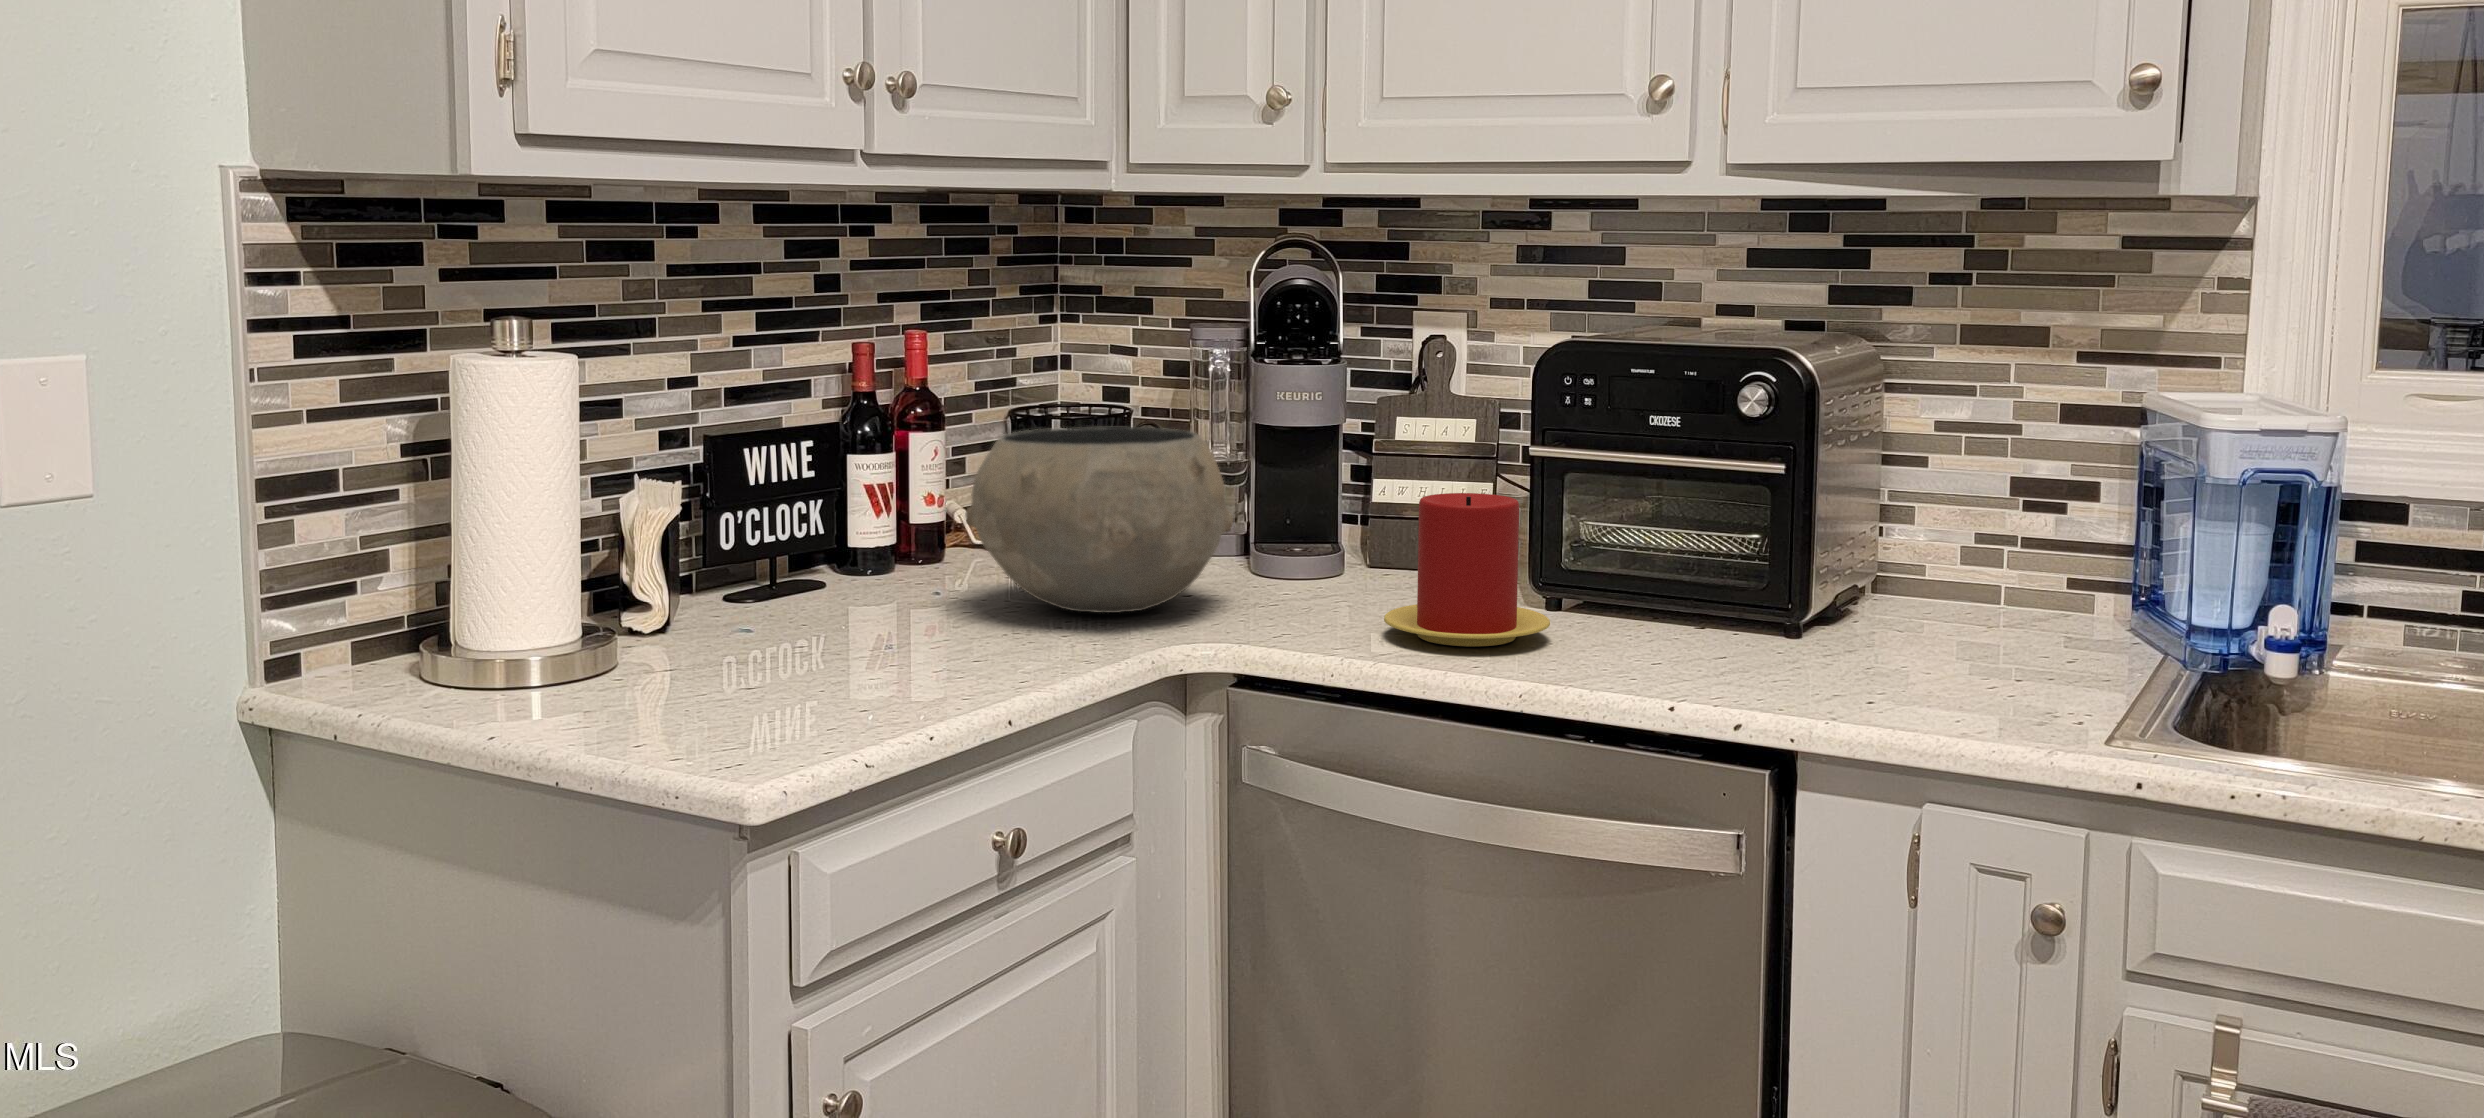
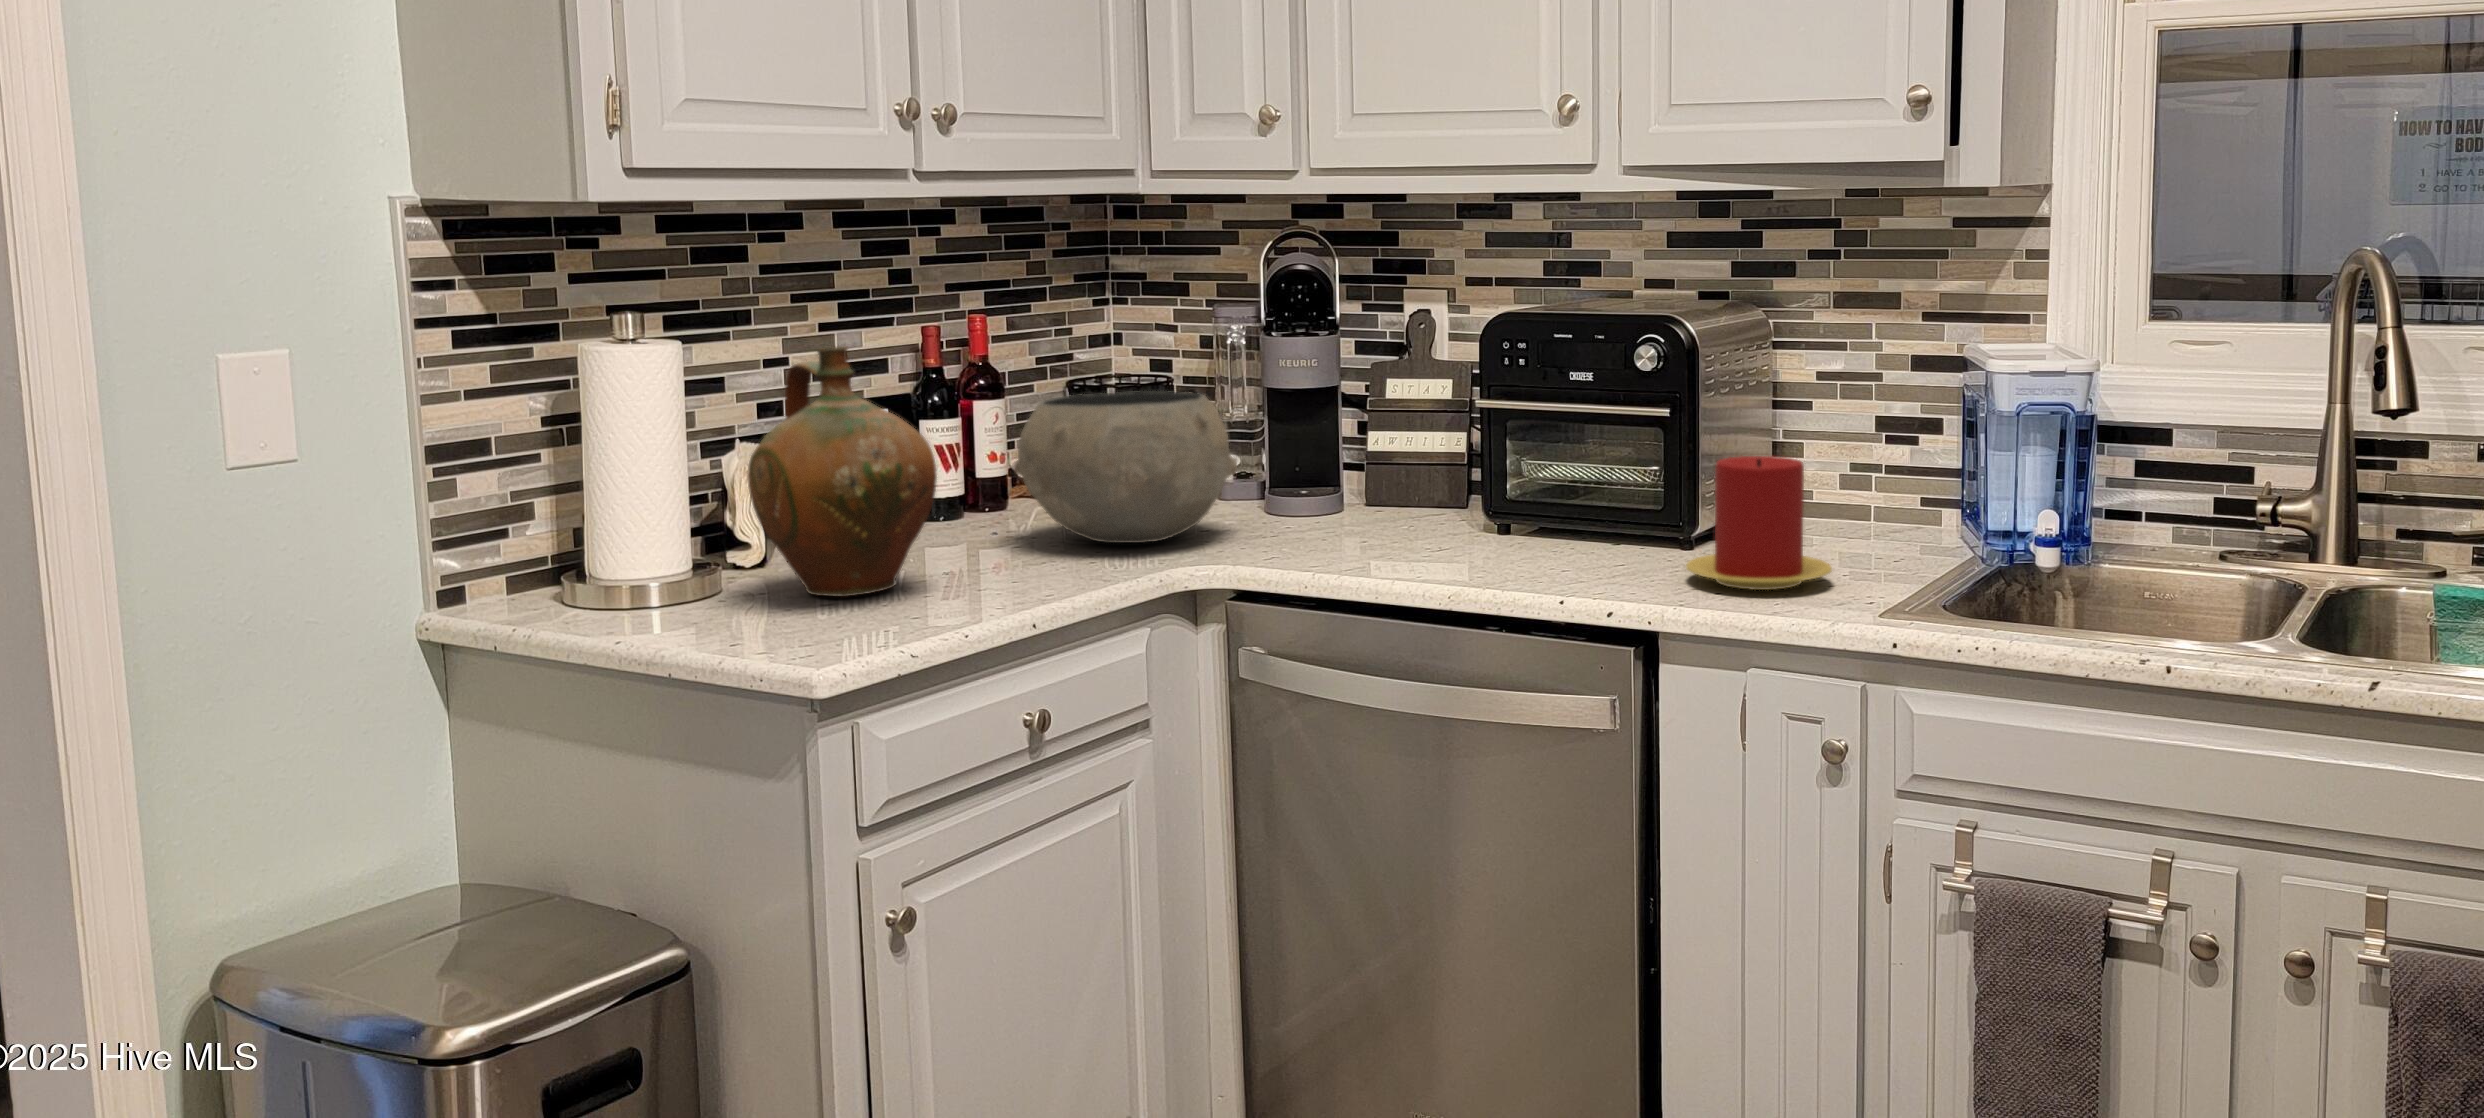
ceramic jug: none [654,365,887,679] -> present [747,346,937,597]
candle: present [1384,493,1550,646] -> present [1686,456,1832,590]

